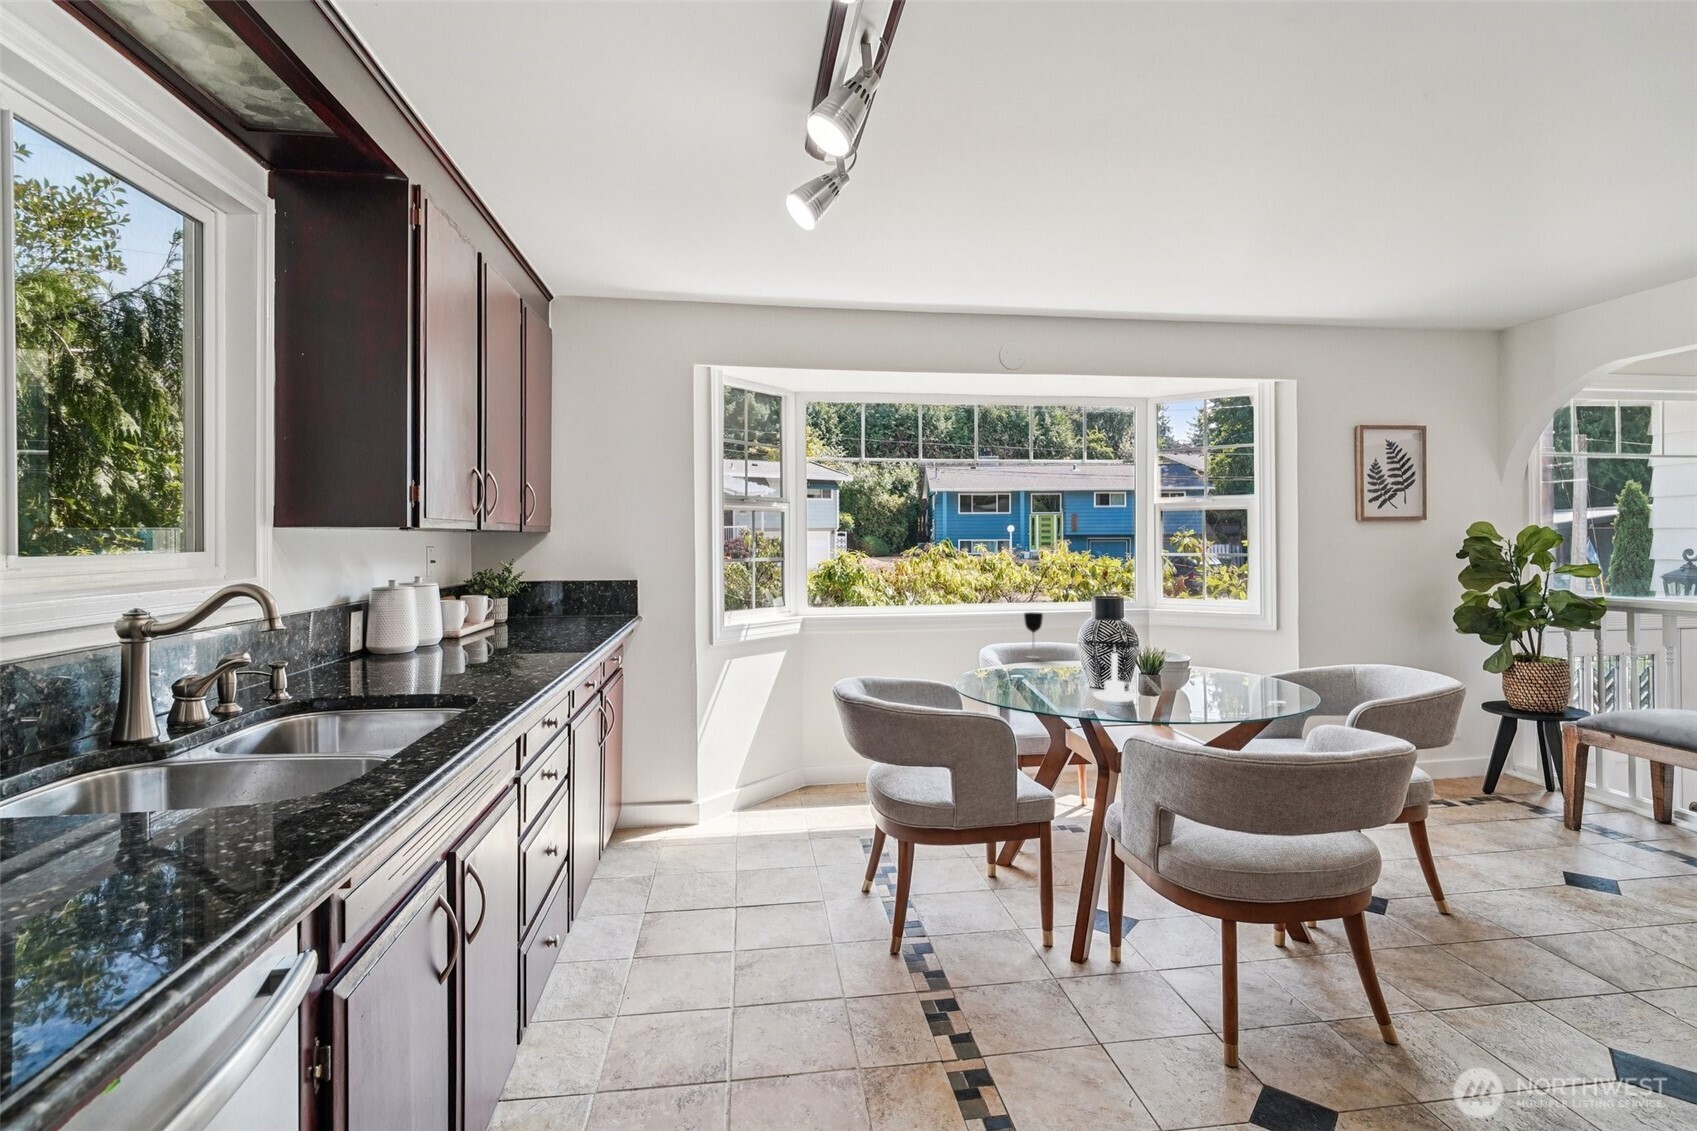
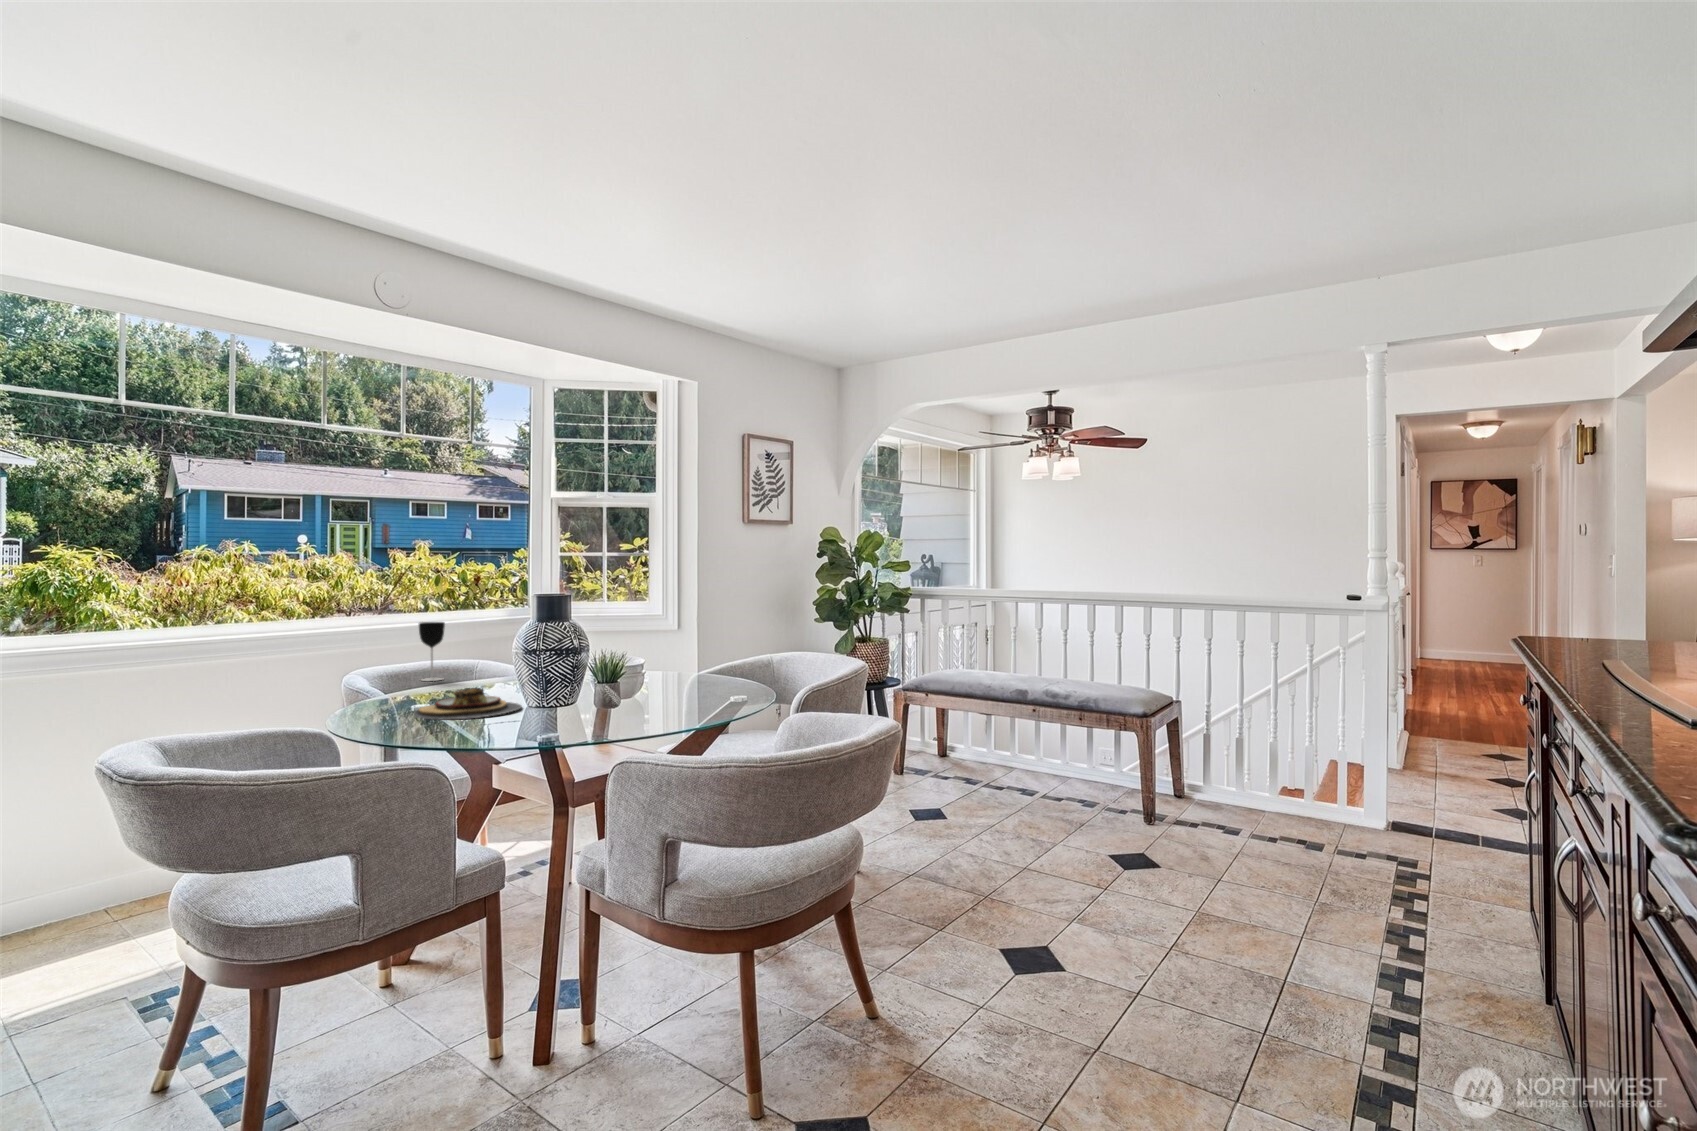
candle holder: present [1093,649,1137,702] -> none [549,650,603,720]
plate: none [1001,667,1080,690] -> present [414,688,522,719]

